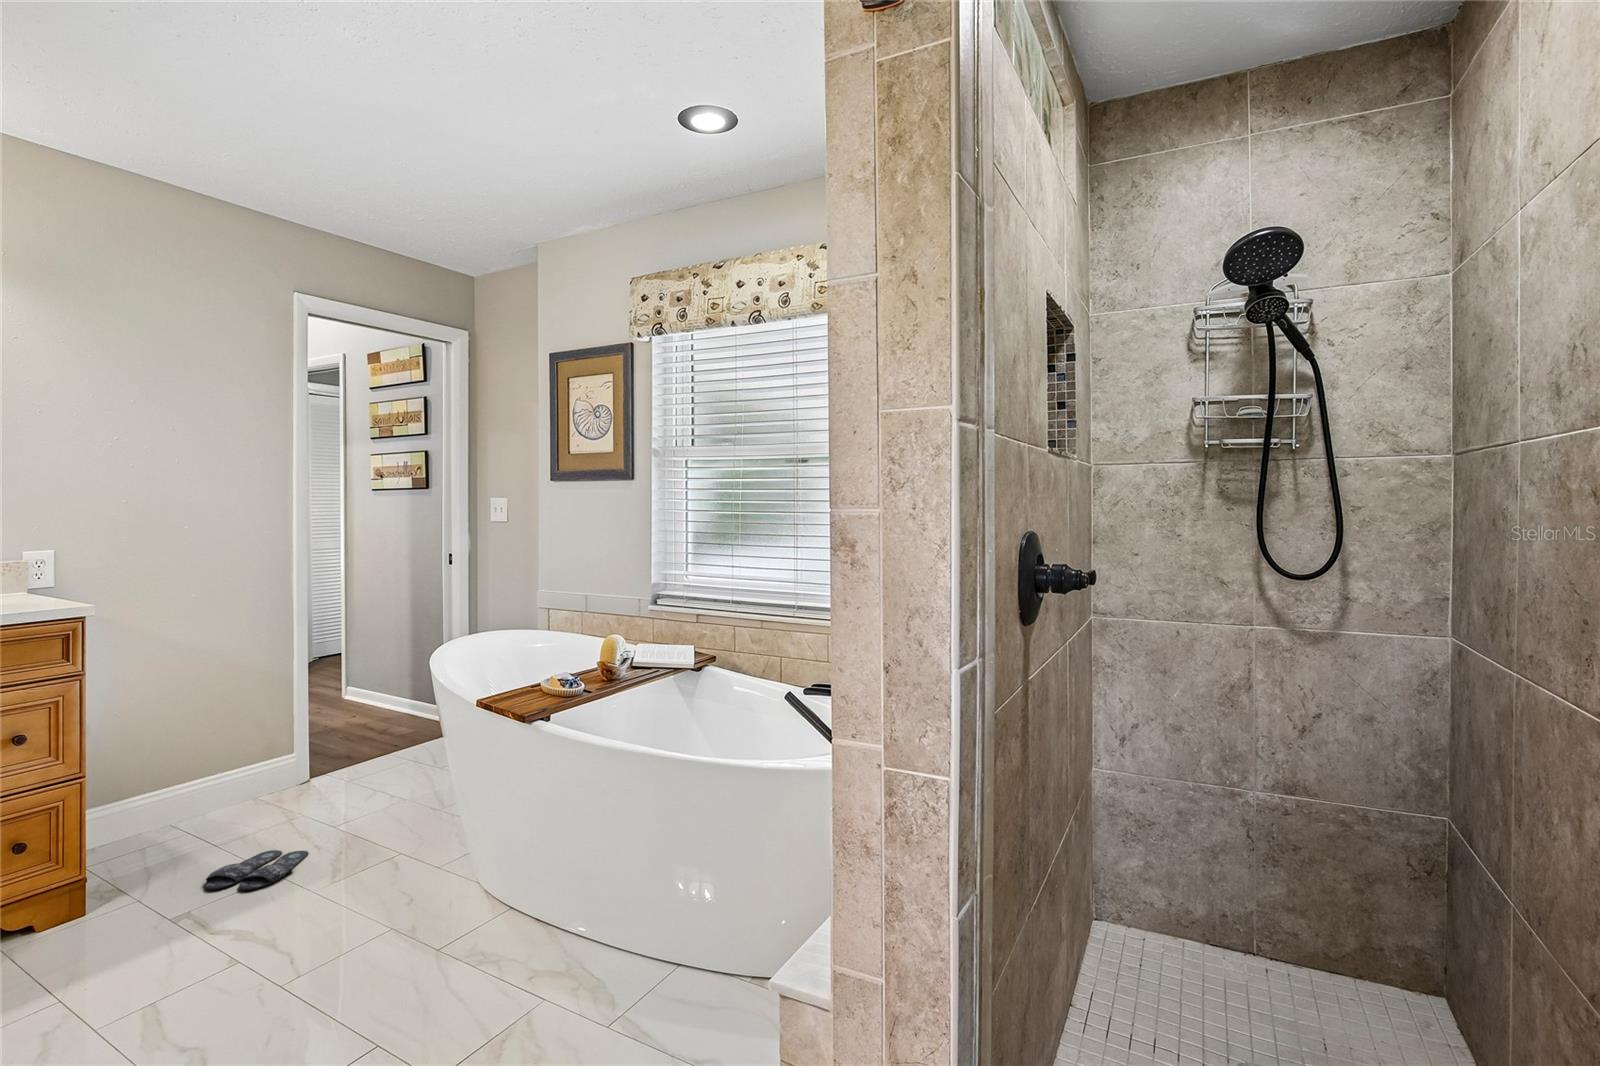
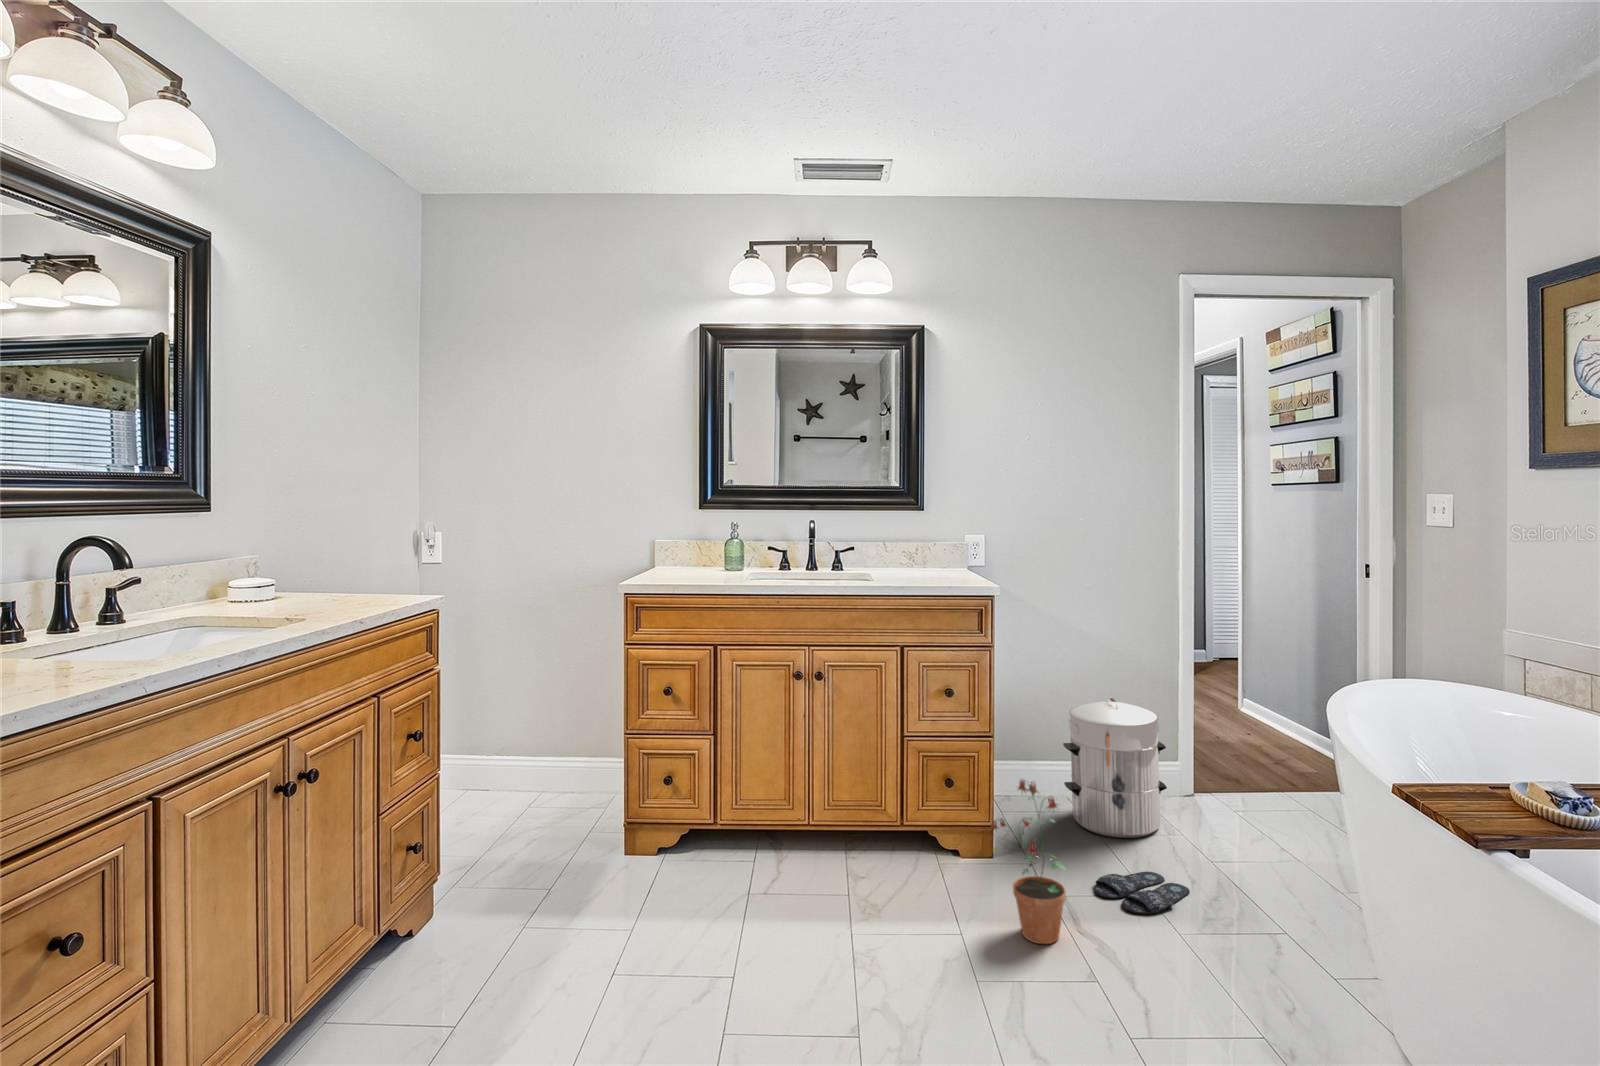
waste bin: none [156,694,280,839] -> present [1063,698,1167,838]
potted plant: none [68,785,184,961] -> present [992,780,1066,944]

